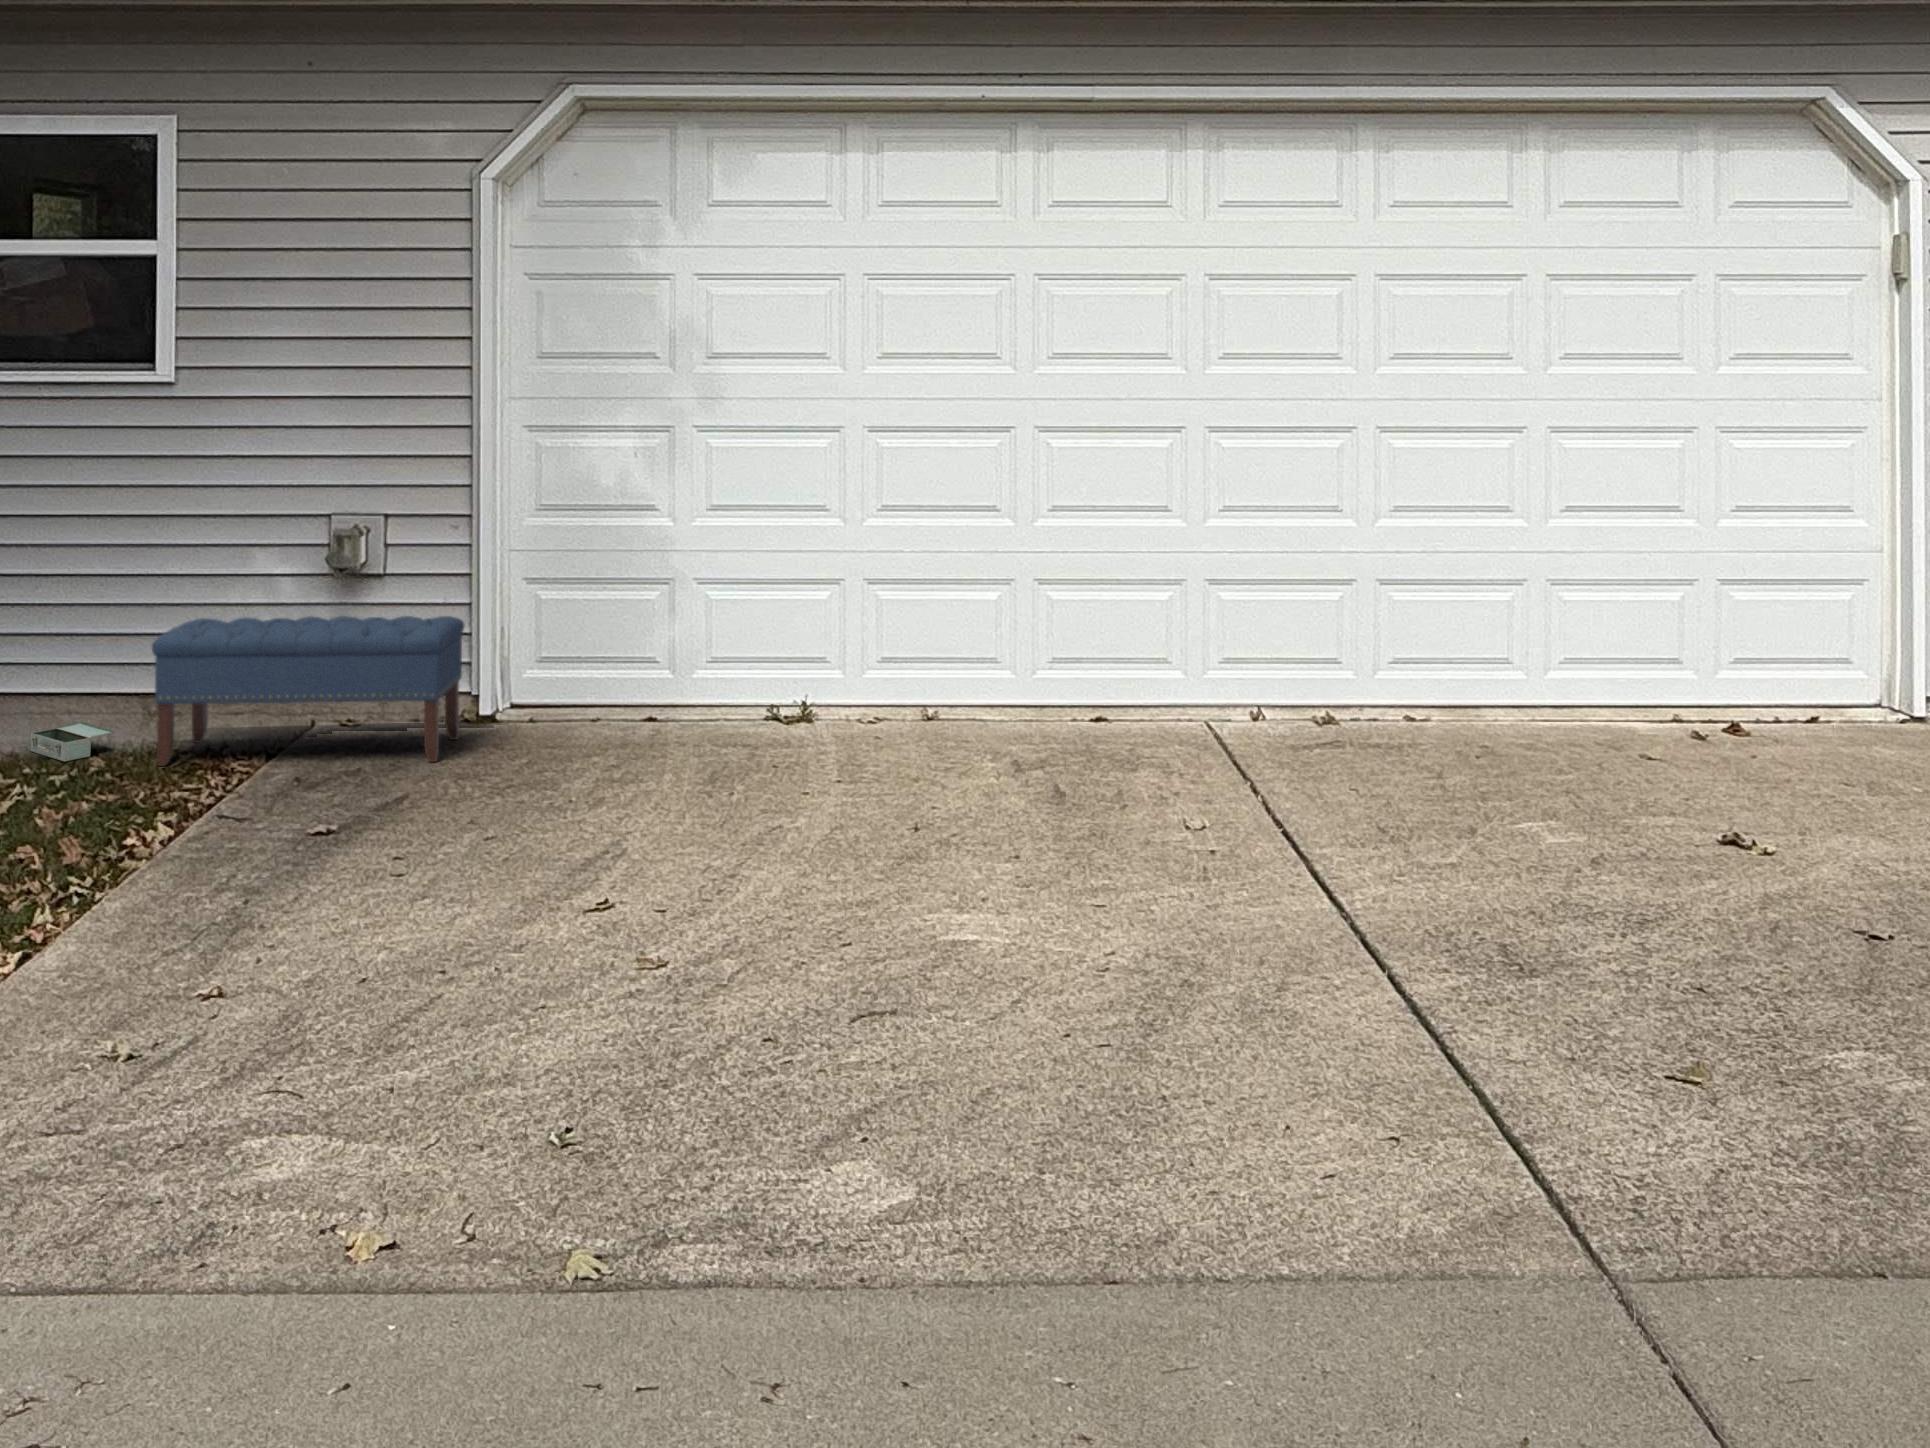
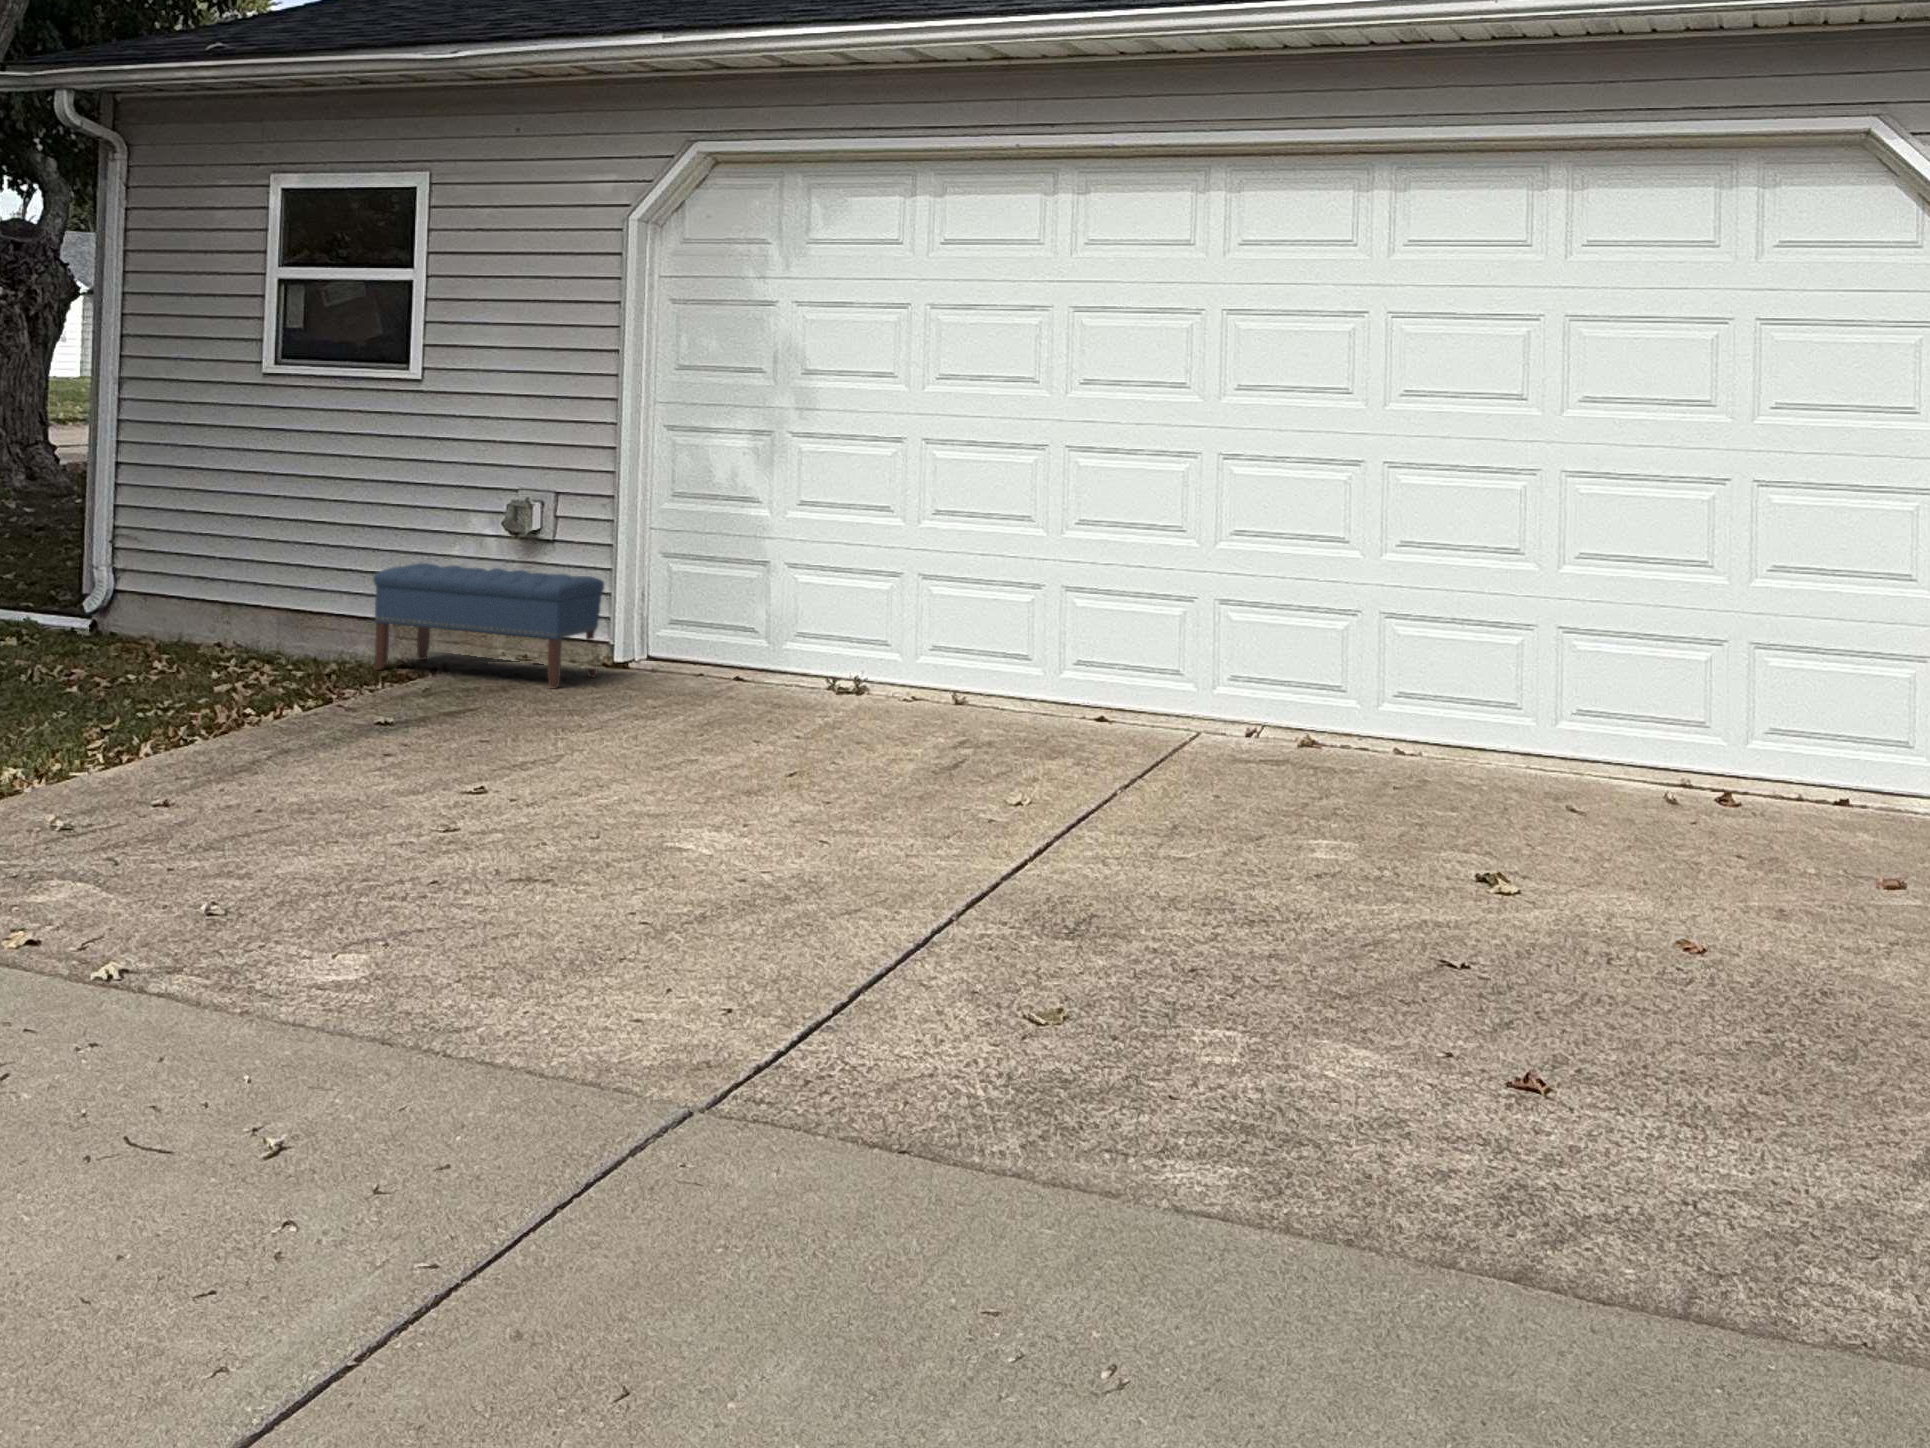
toolbox: present [31,722,115,761] -> none [312,636,363,661]

